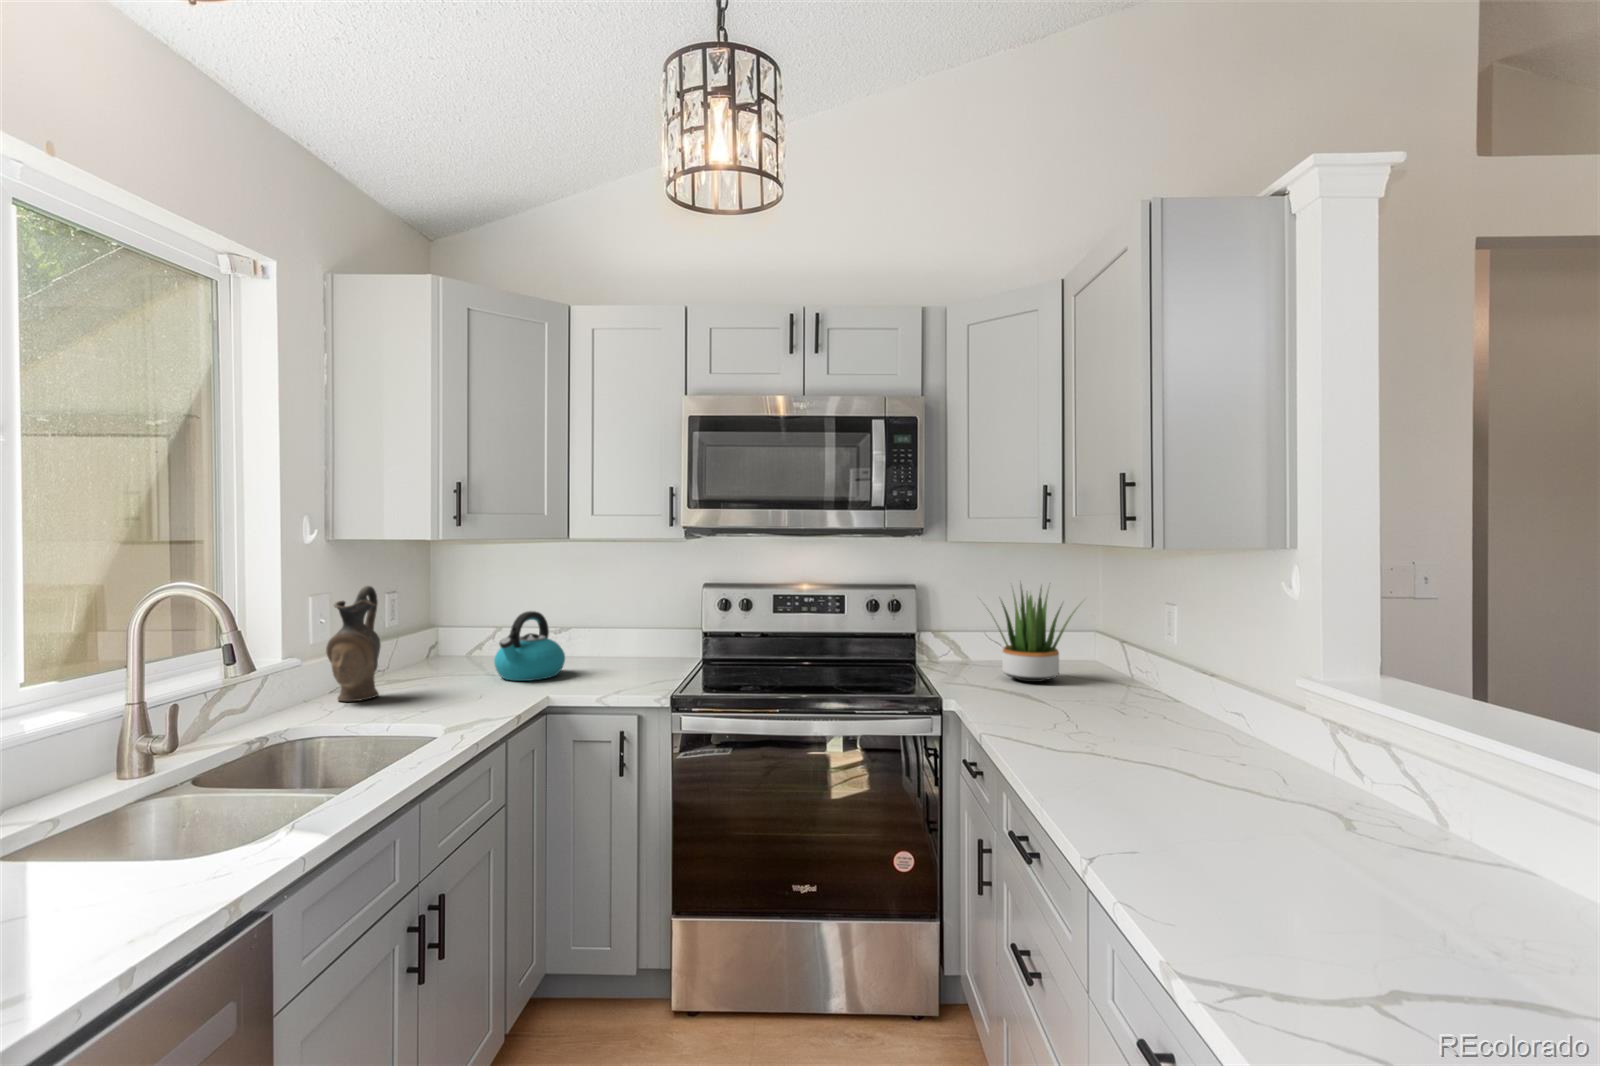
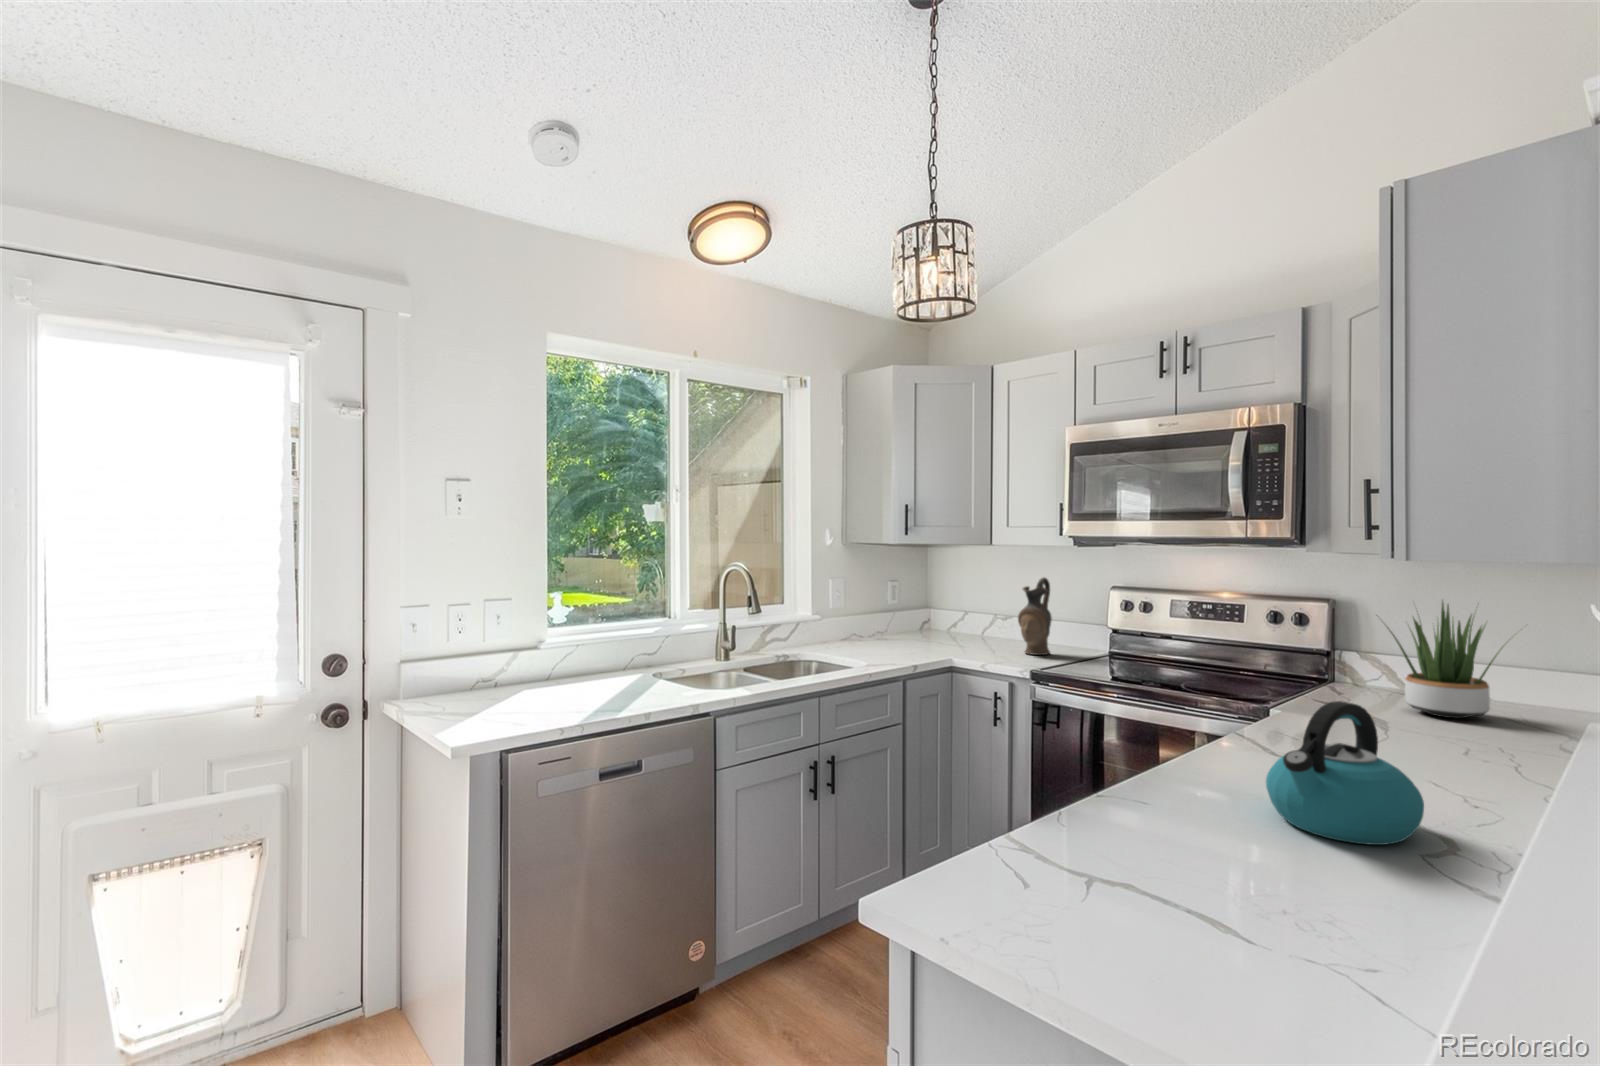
ceramic pitcher: present [326,586,381,701] -> present [1018,578,1052,655]
kettle: present [494,611,565,681] -> present [1266,701,1424,845]

